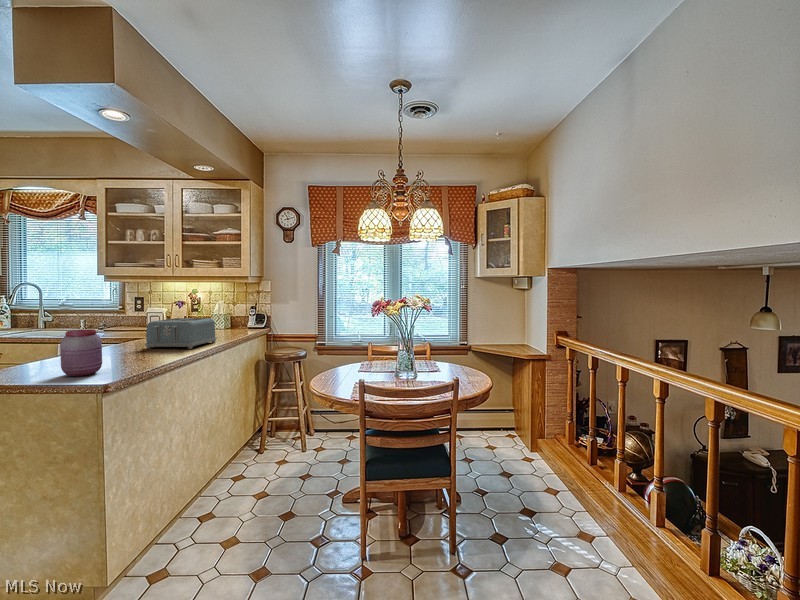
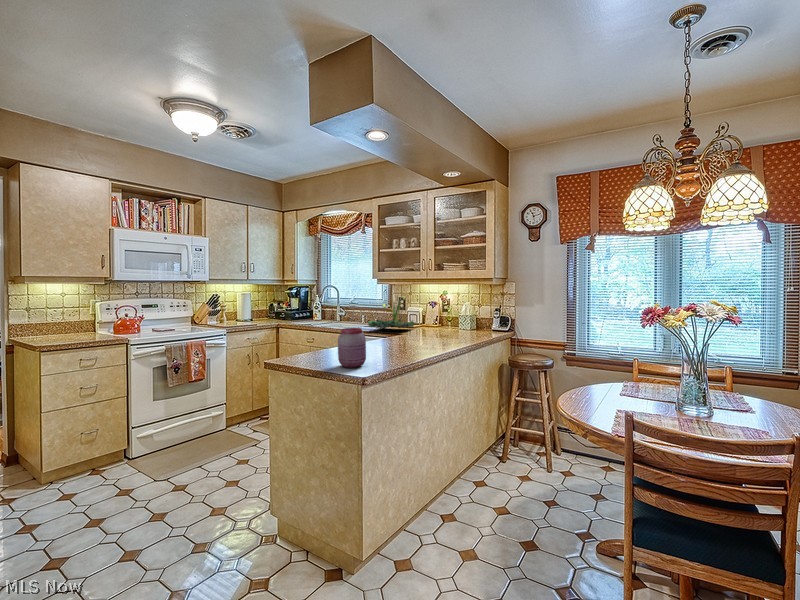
plant: none [91,293,159,332] -> present [368,297,415,328]
toaster: present [145,318,217,349] -> none [402,319,461,349]

